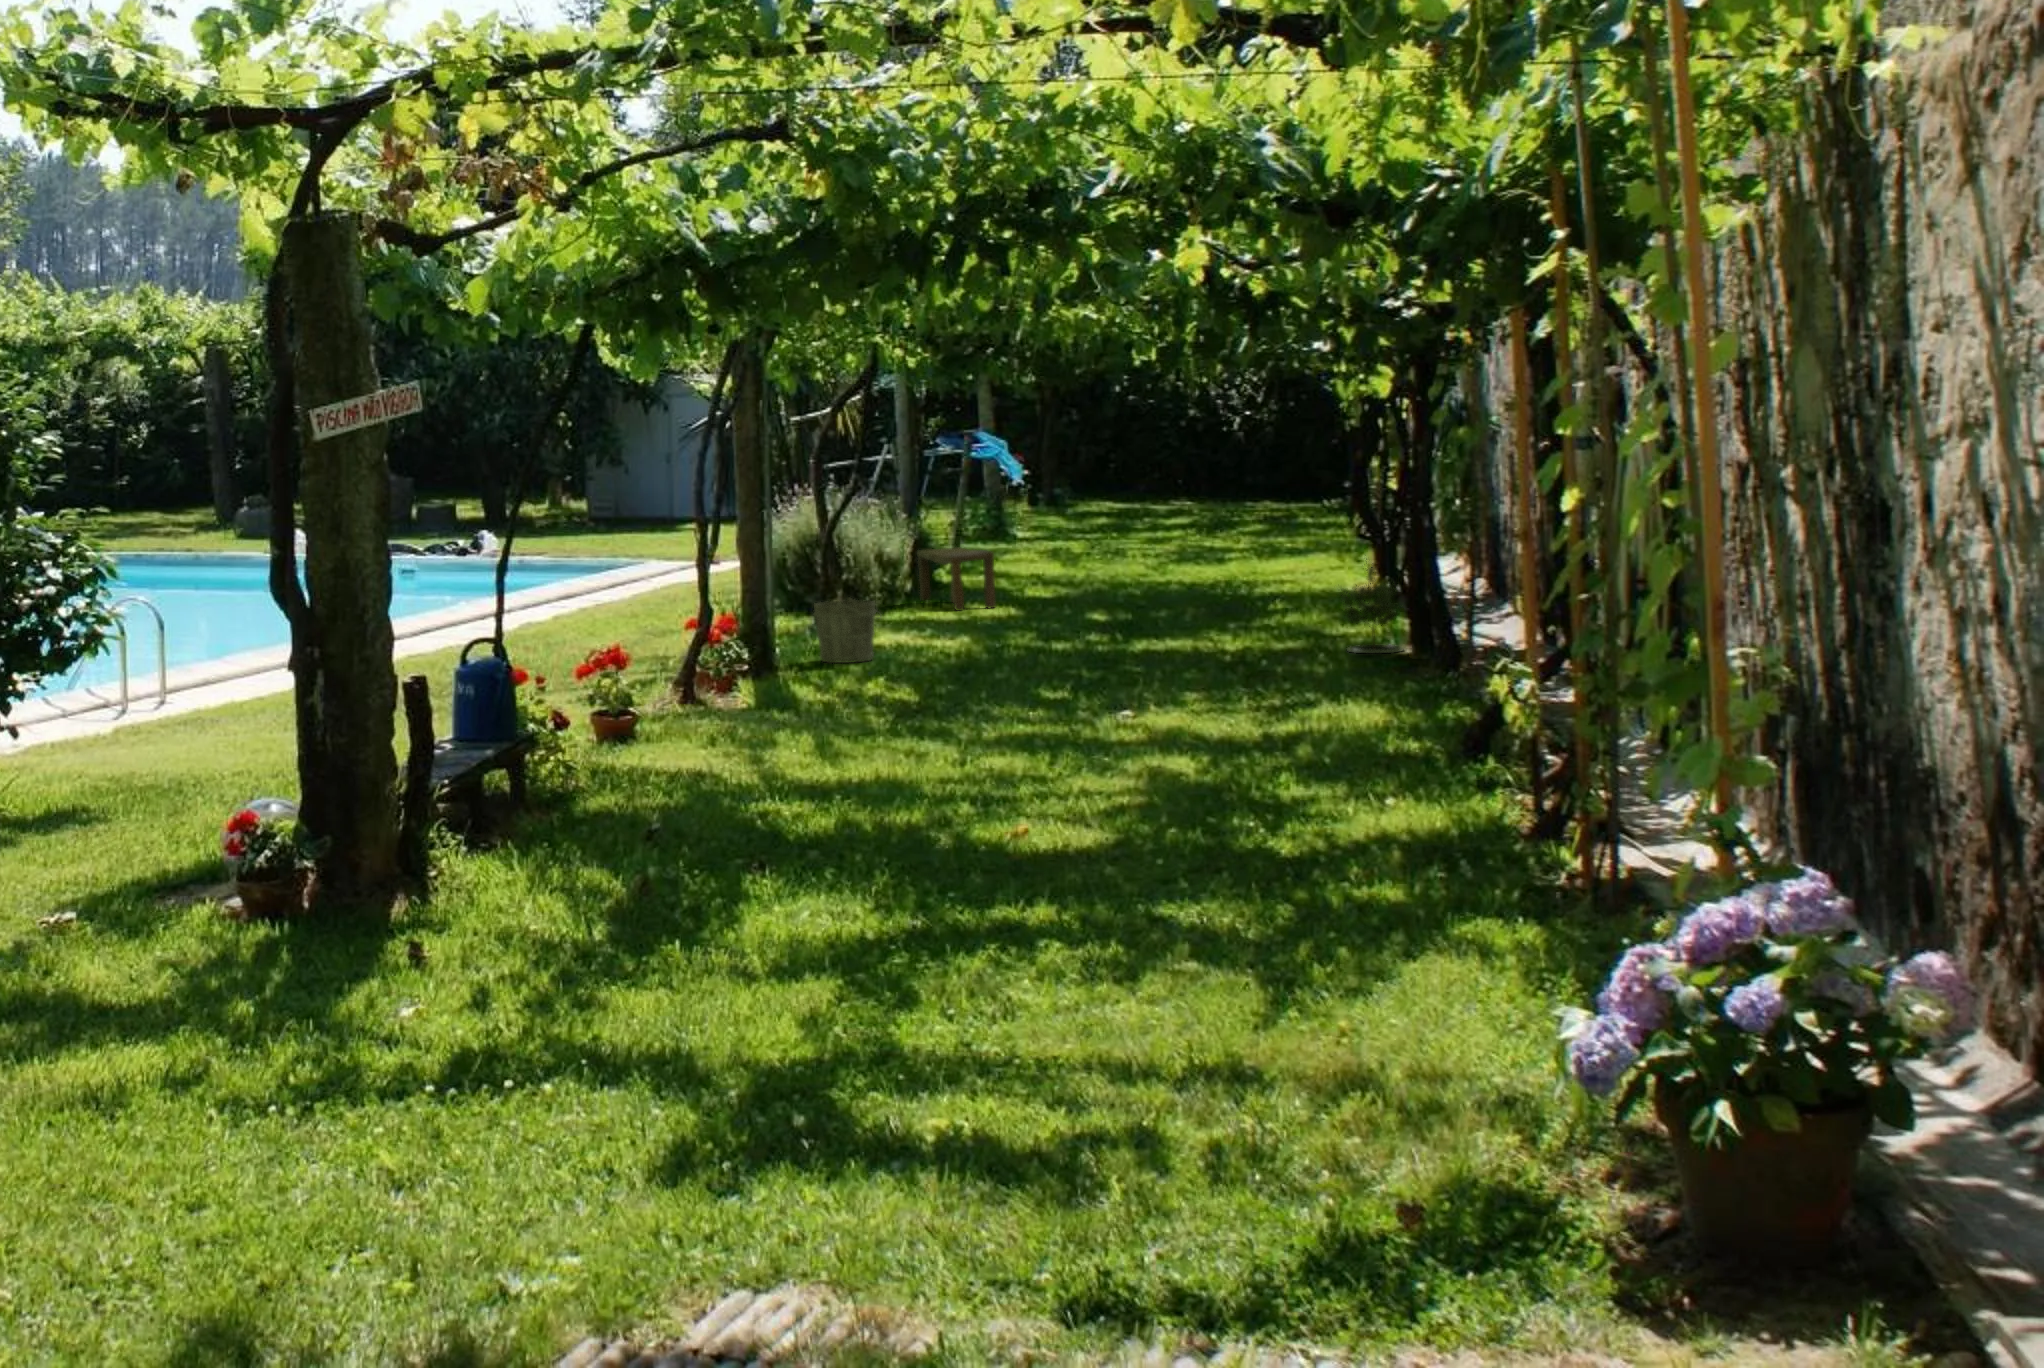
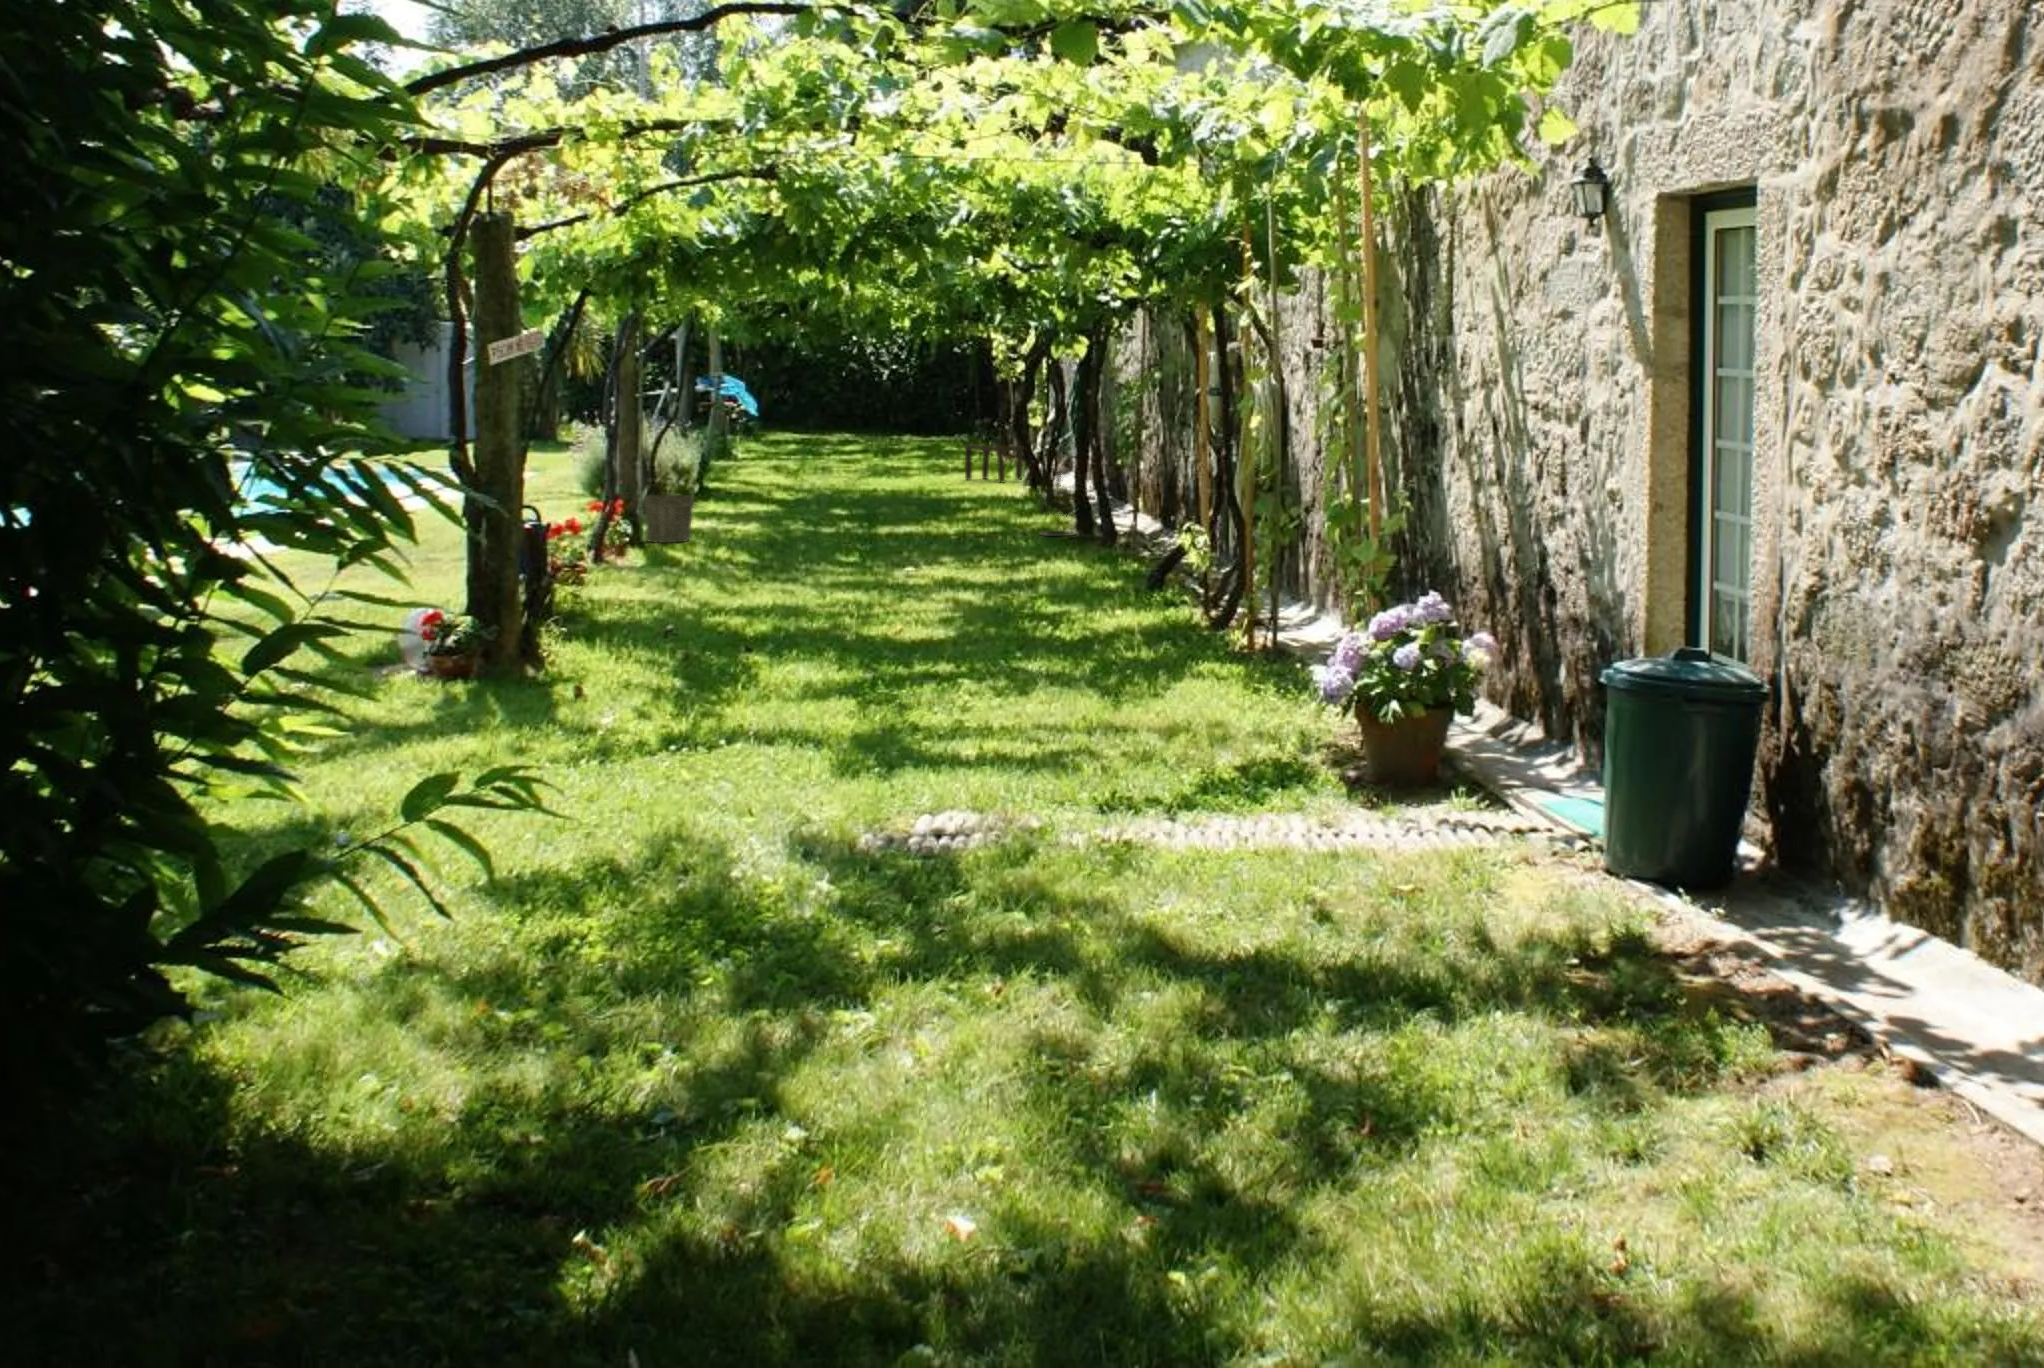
bench: present [917,547,996,611] -> present [964,444,1024,483]

